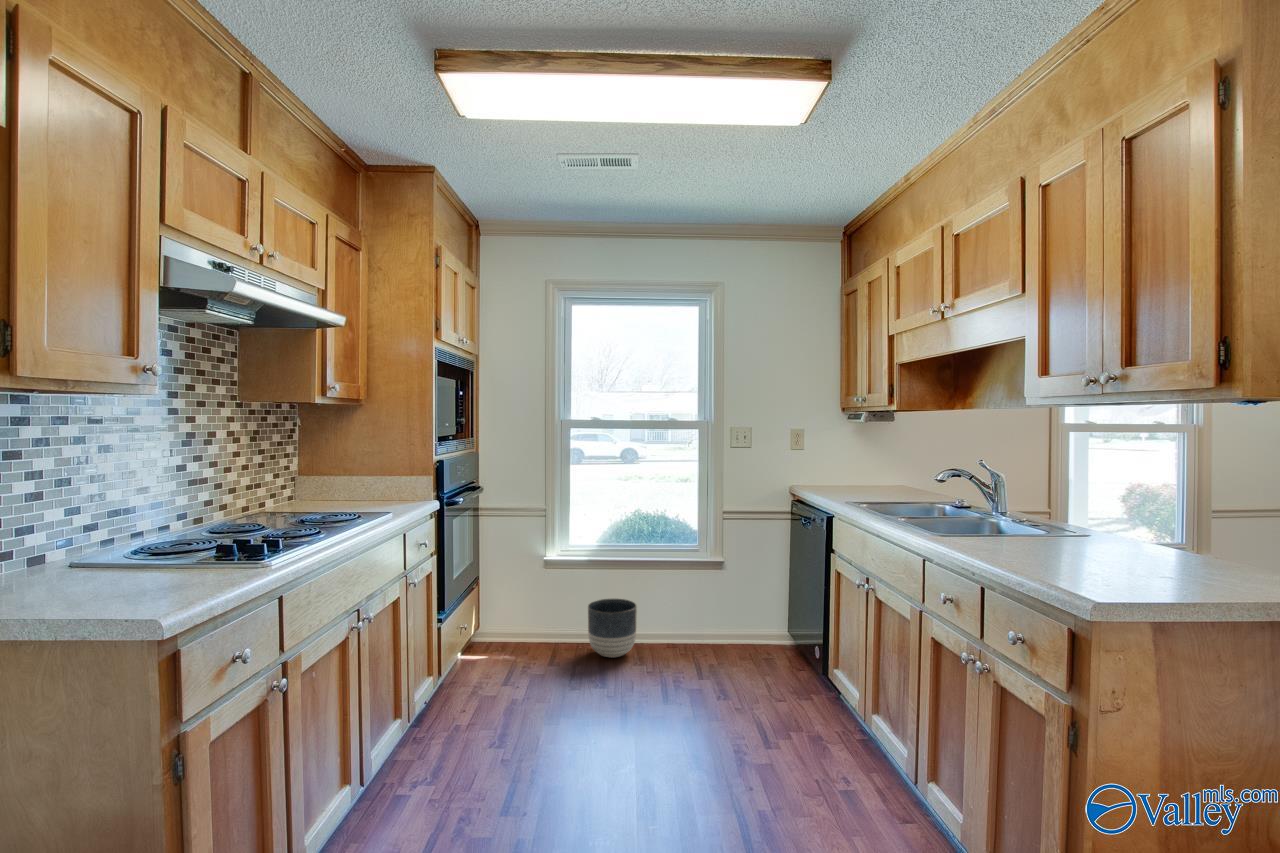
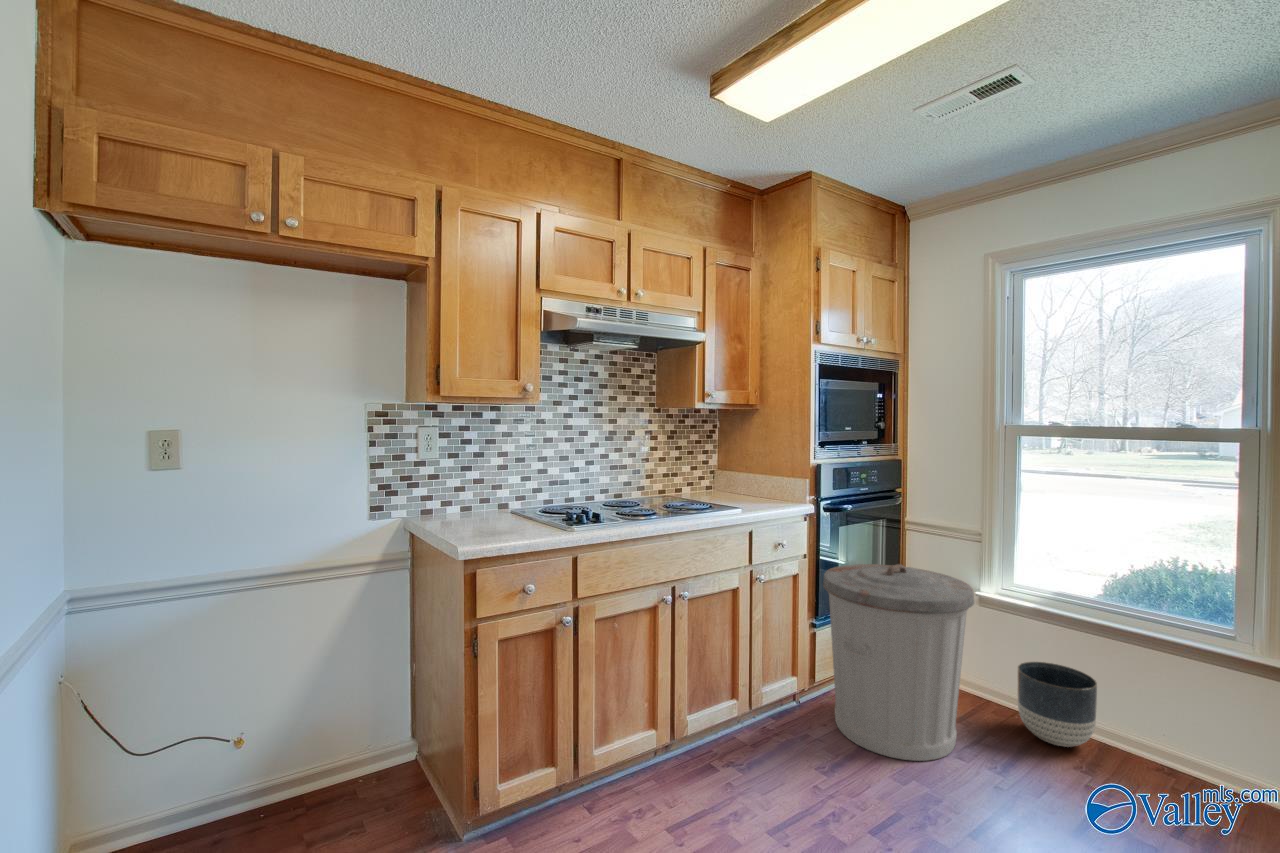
trash can: none [452,544,579,716] -> present [823,564,974,761]

